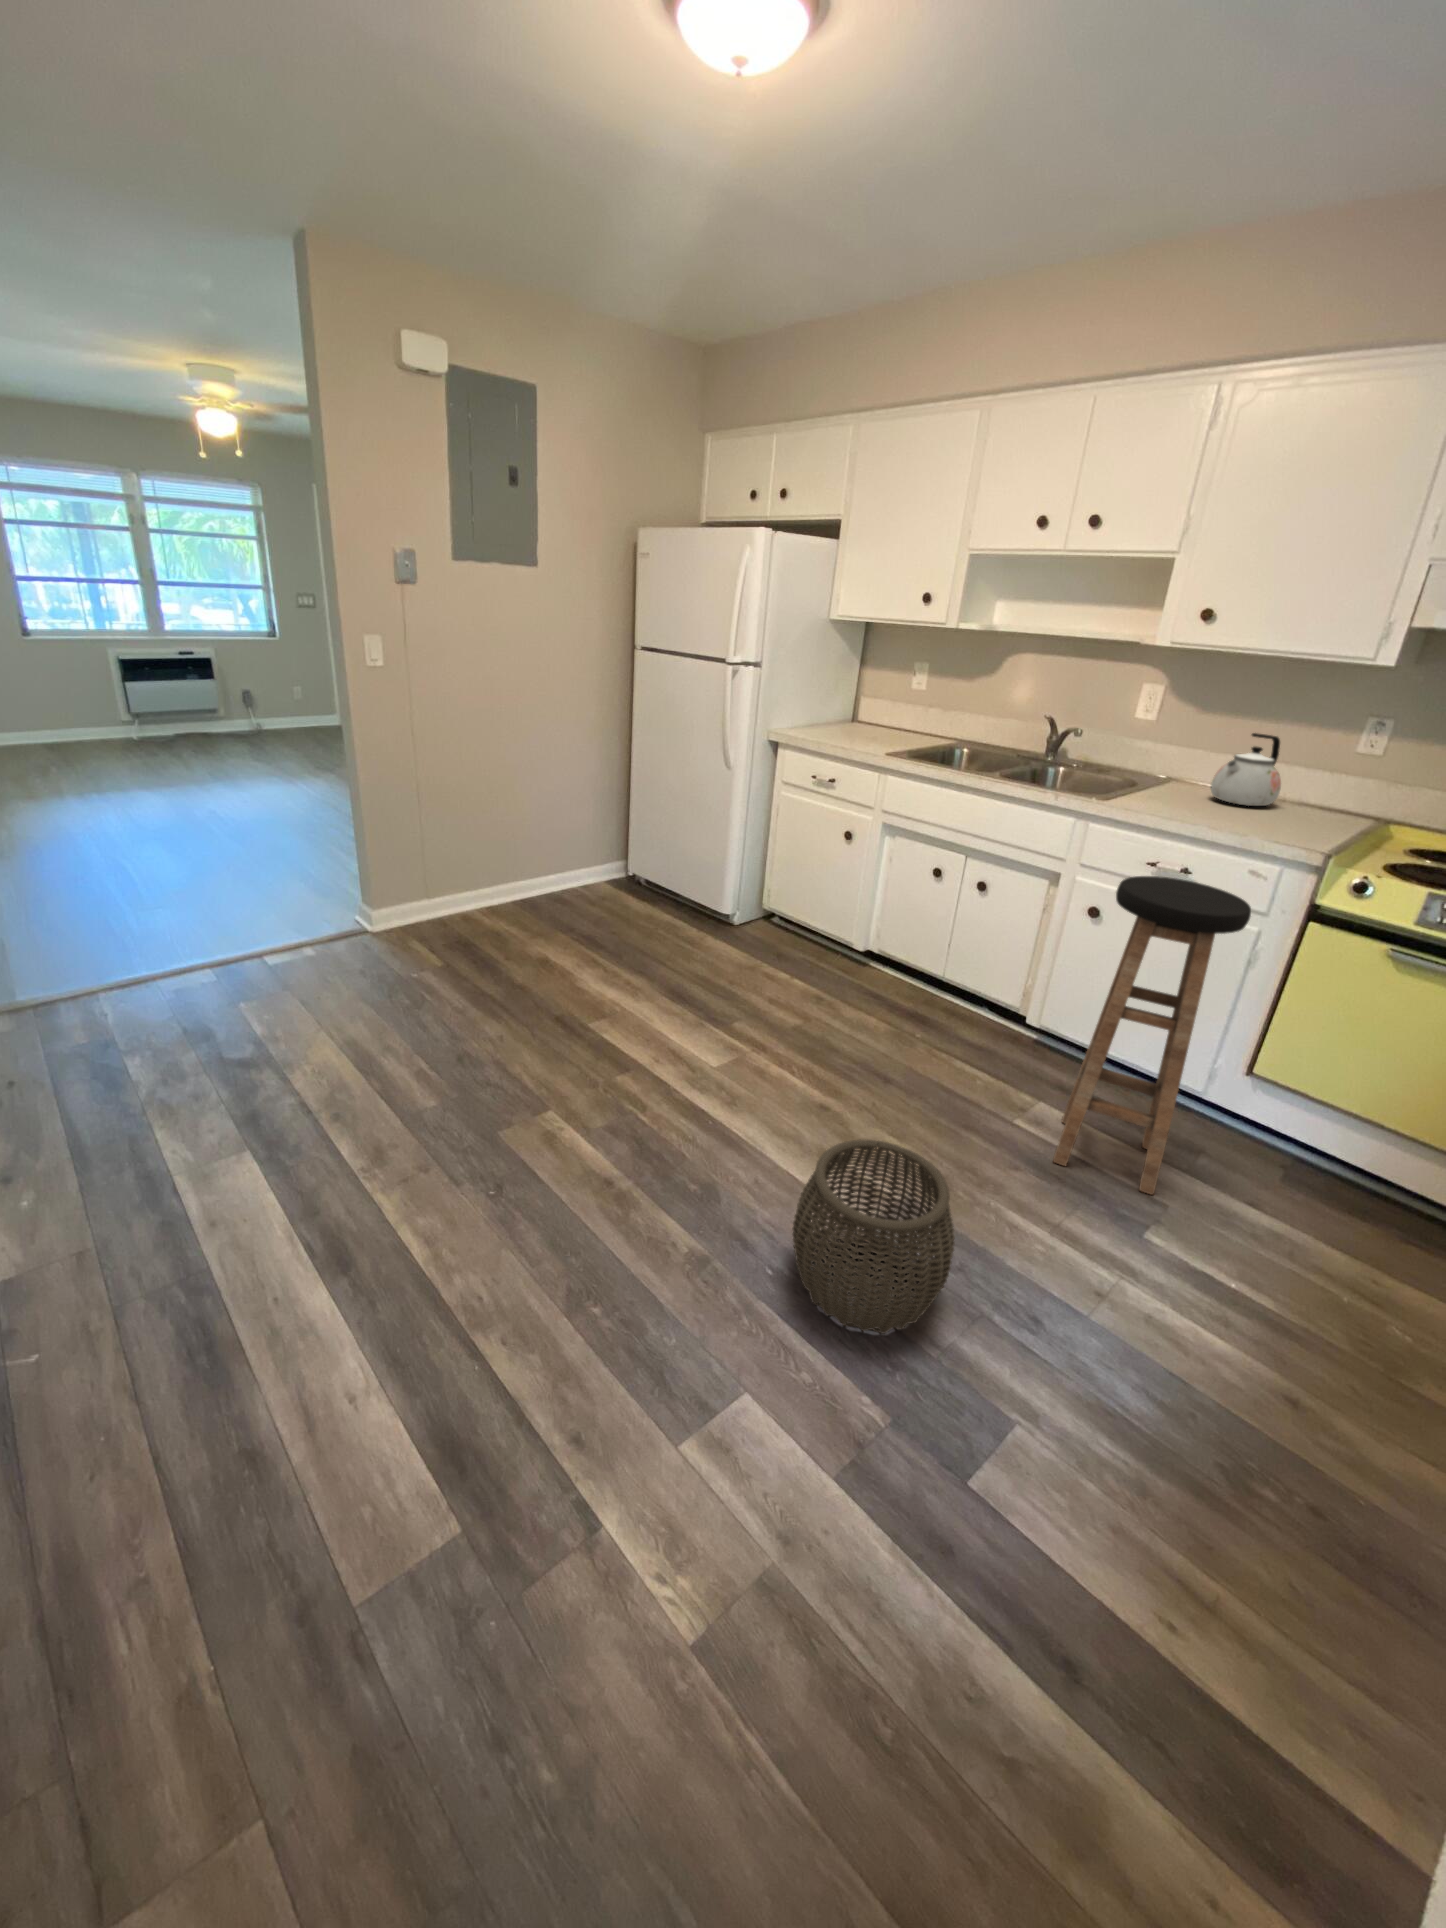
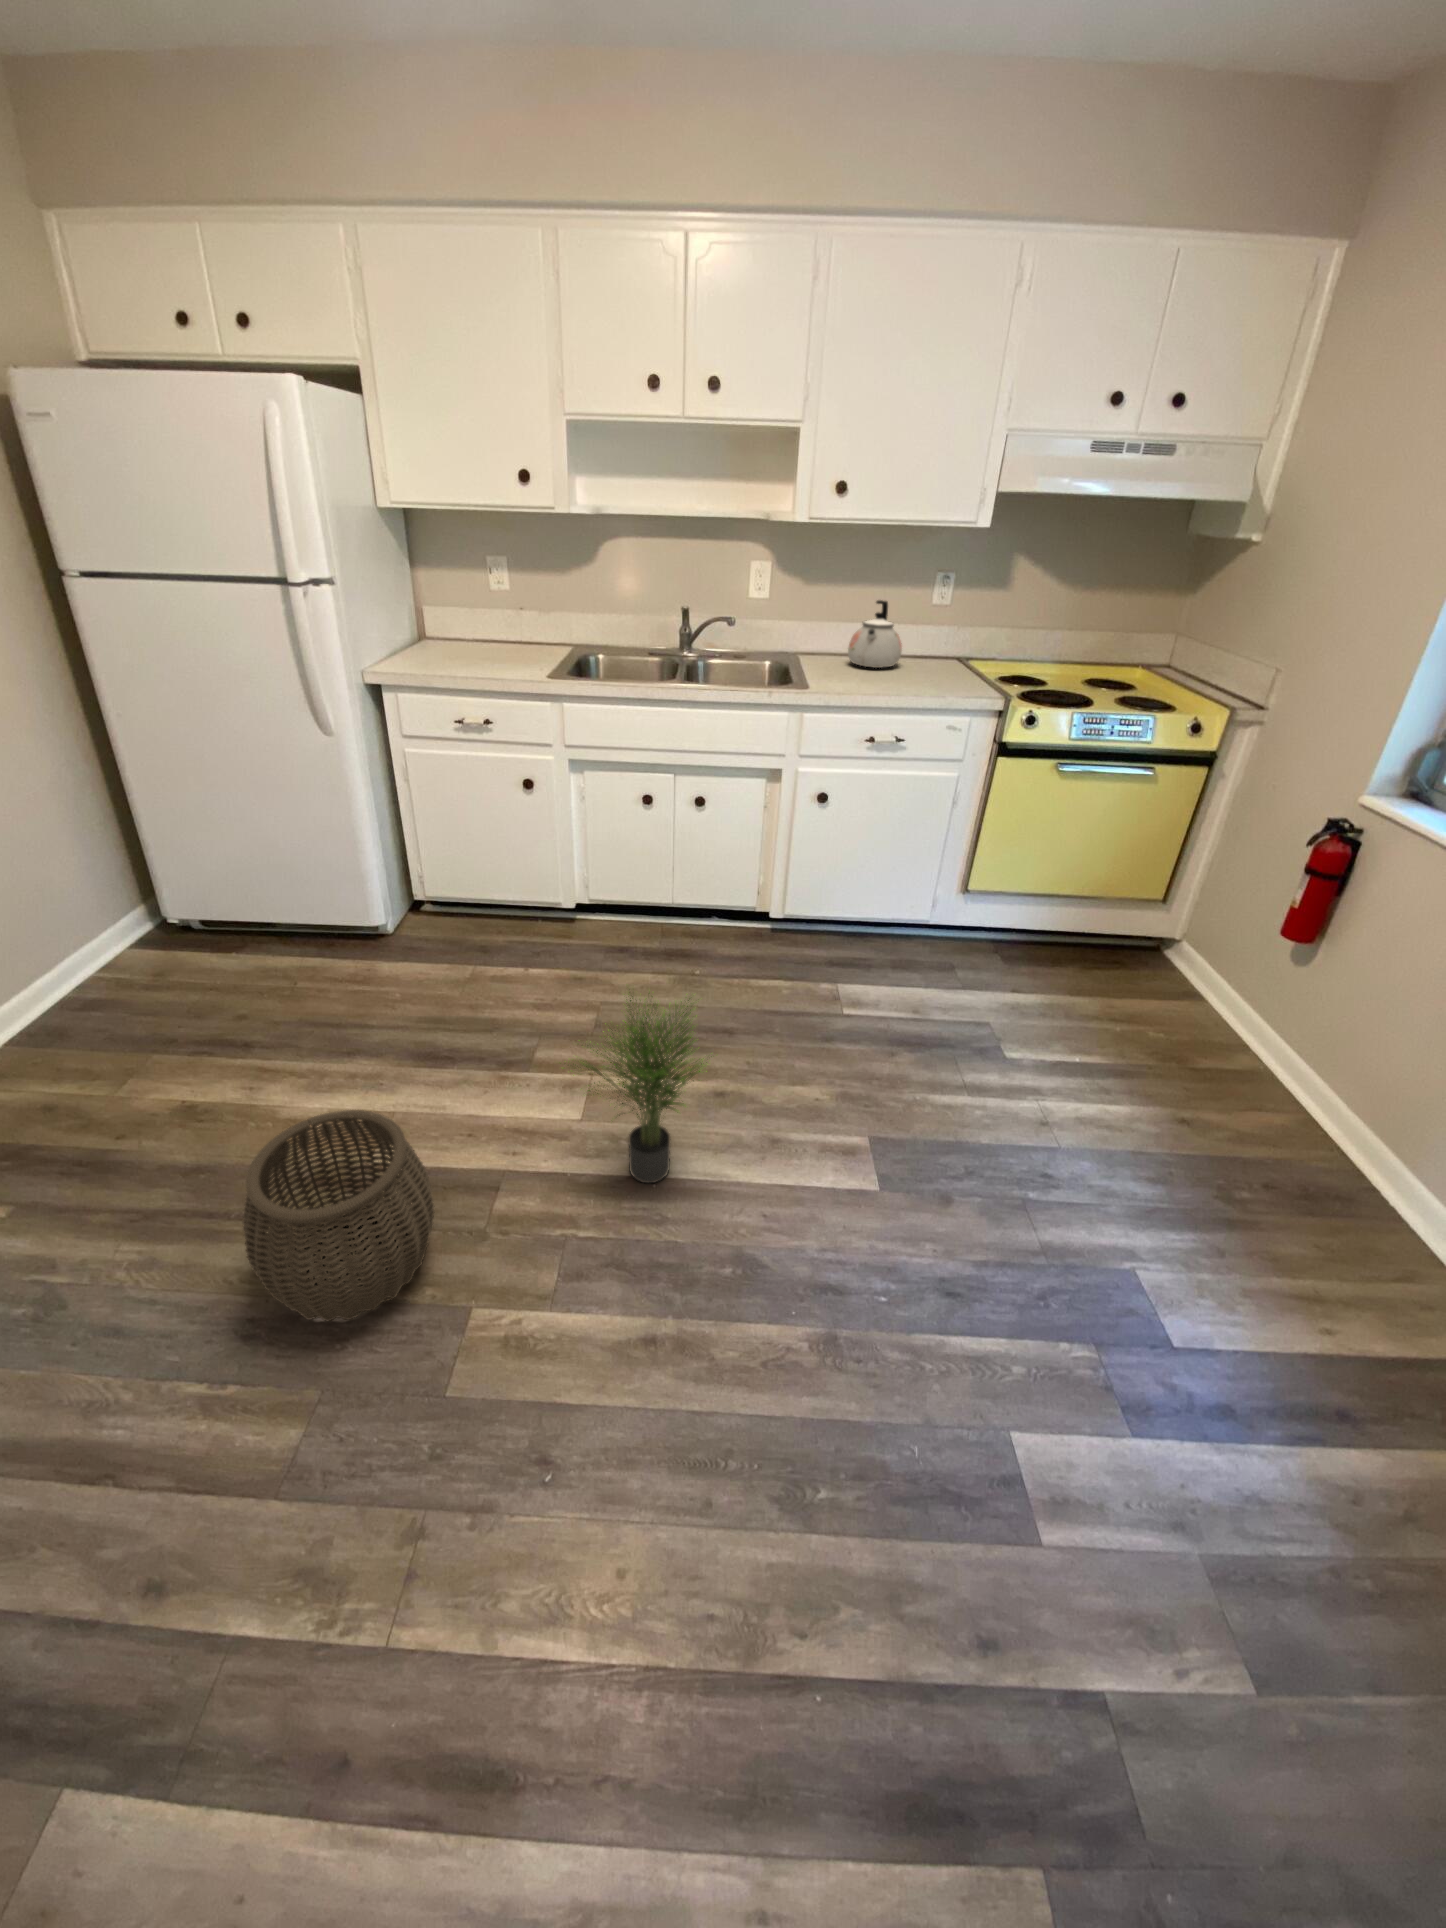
bar stool: present [1053,876,1251,1195] -> none [866,750,1023,1033]
potted plant: none [672,955,784,1125] -> present [573,993,707,1183]
woven basket: present [792,1139,955,1334] -> present [243,1110,434,1321]

